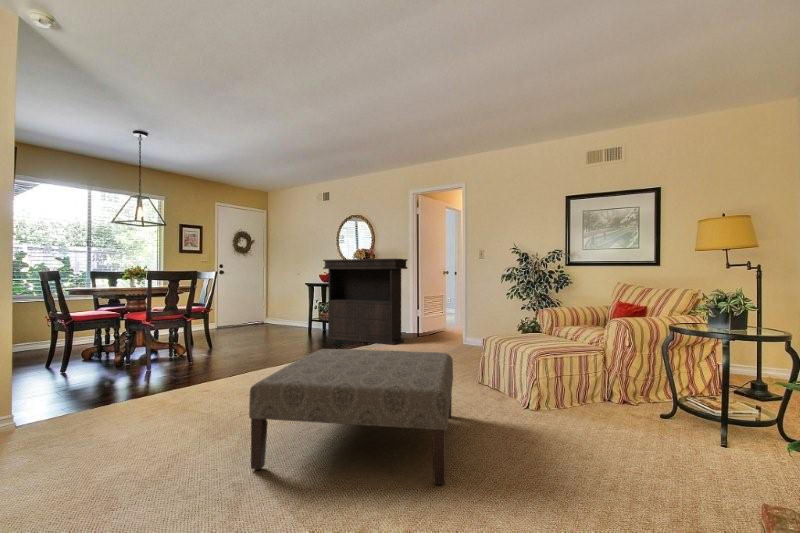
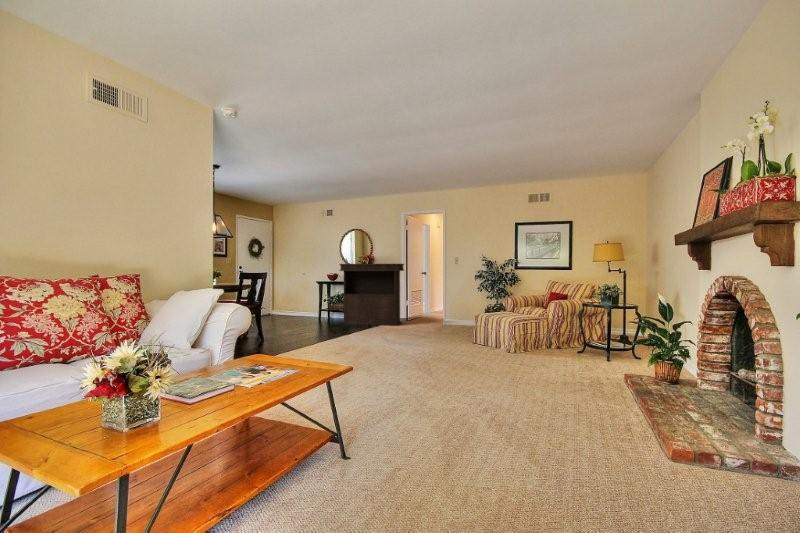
ottoman: present [249,349,453,485] -> none [393,321,493,378]

